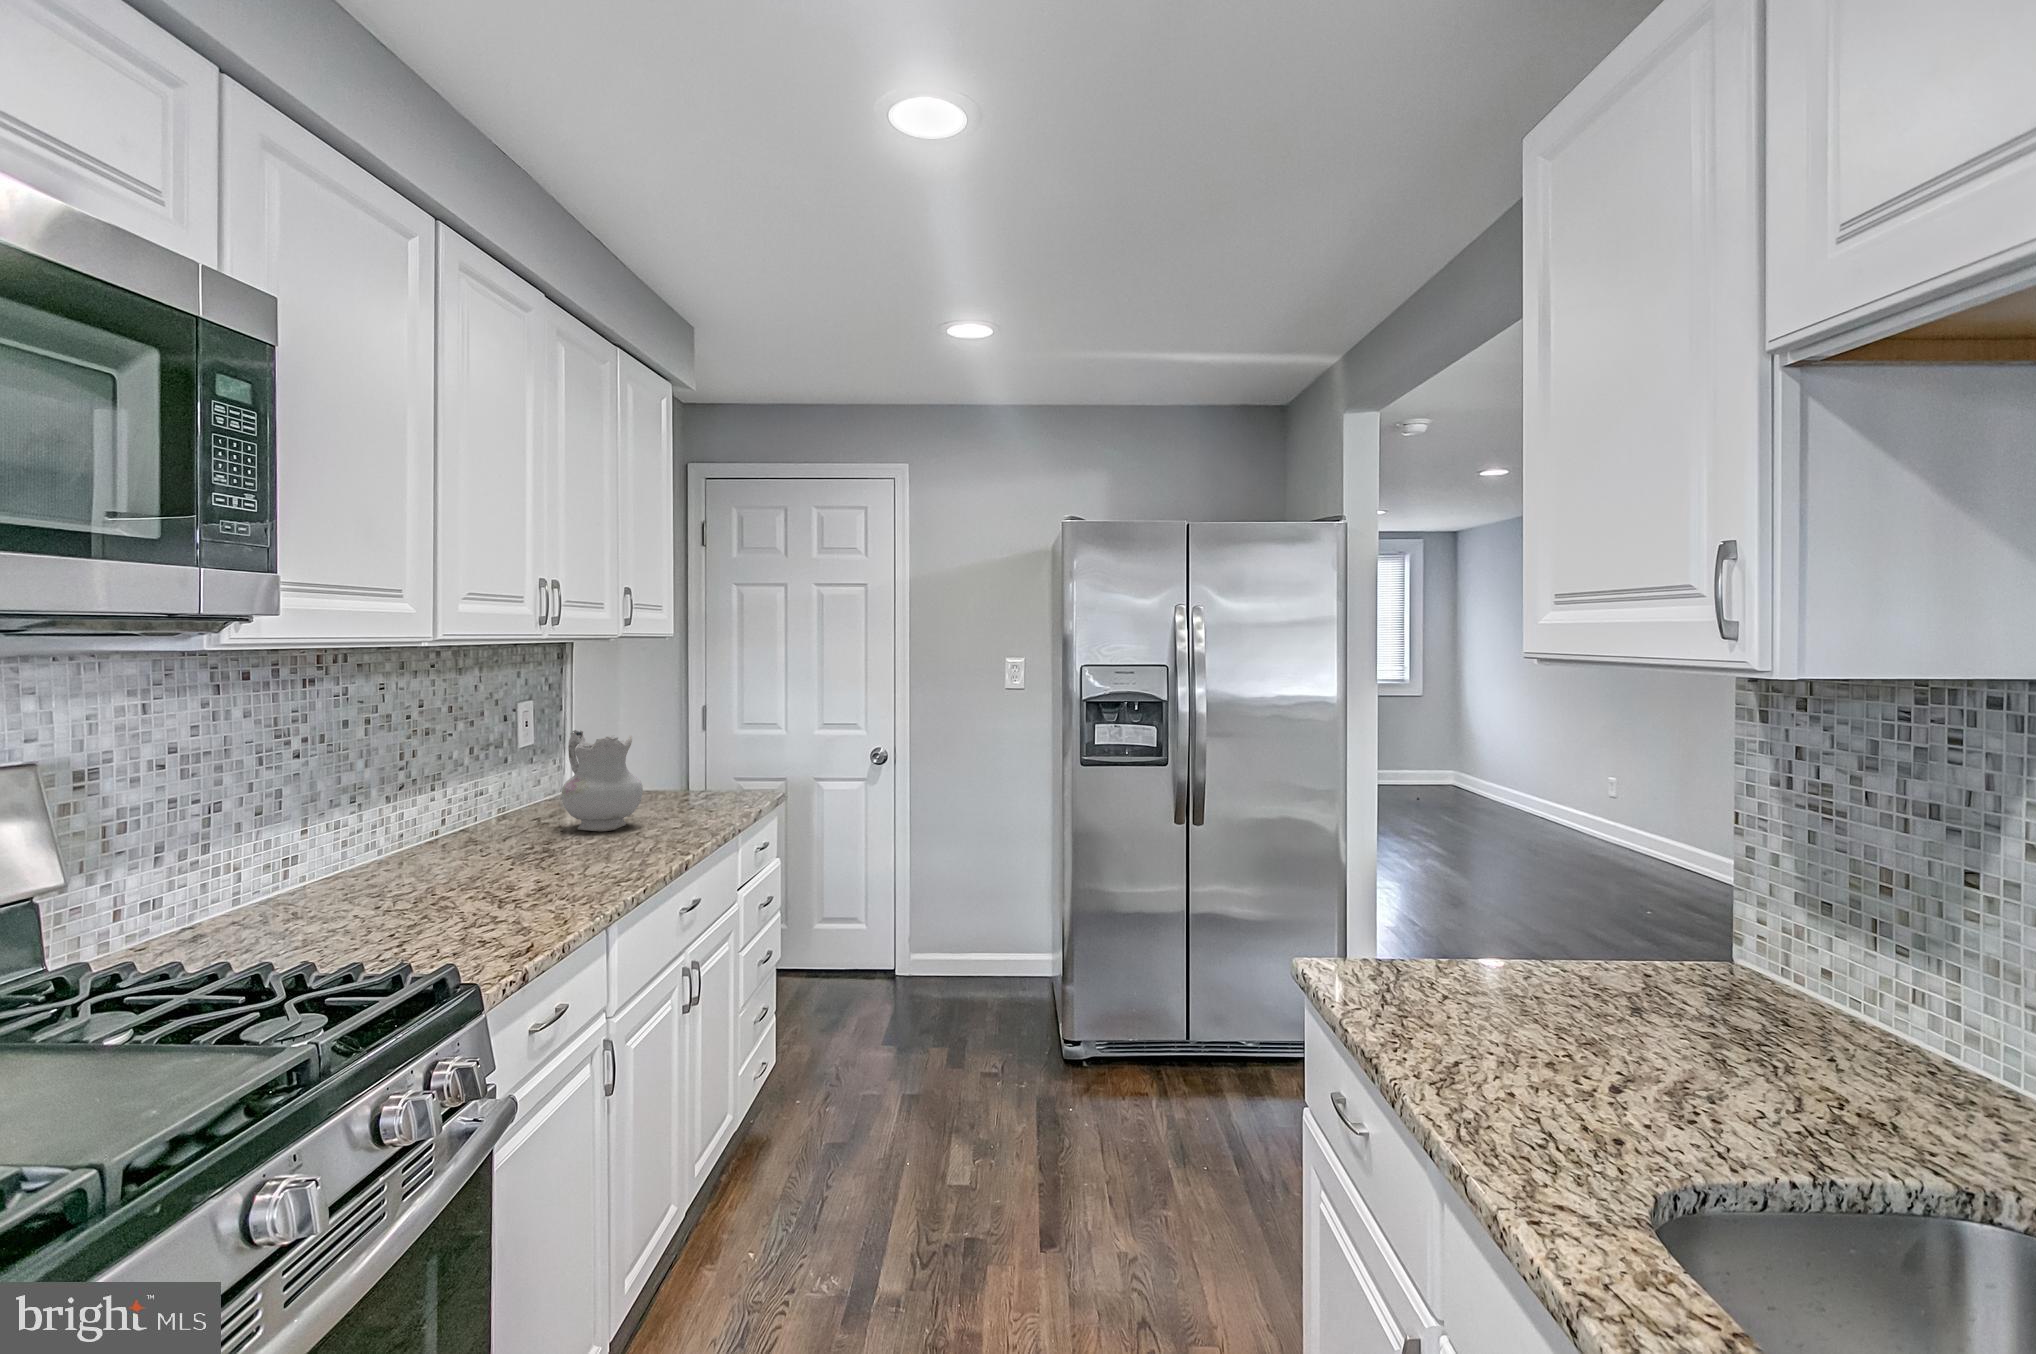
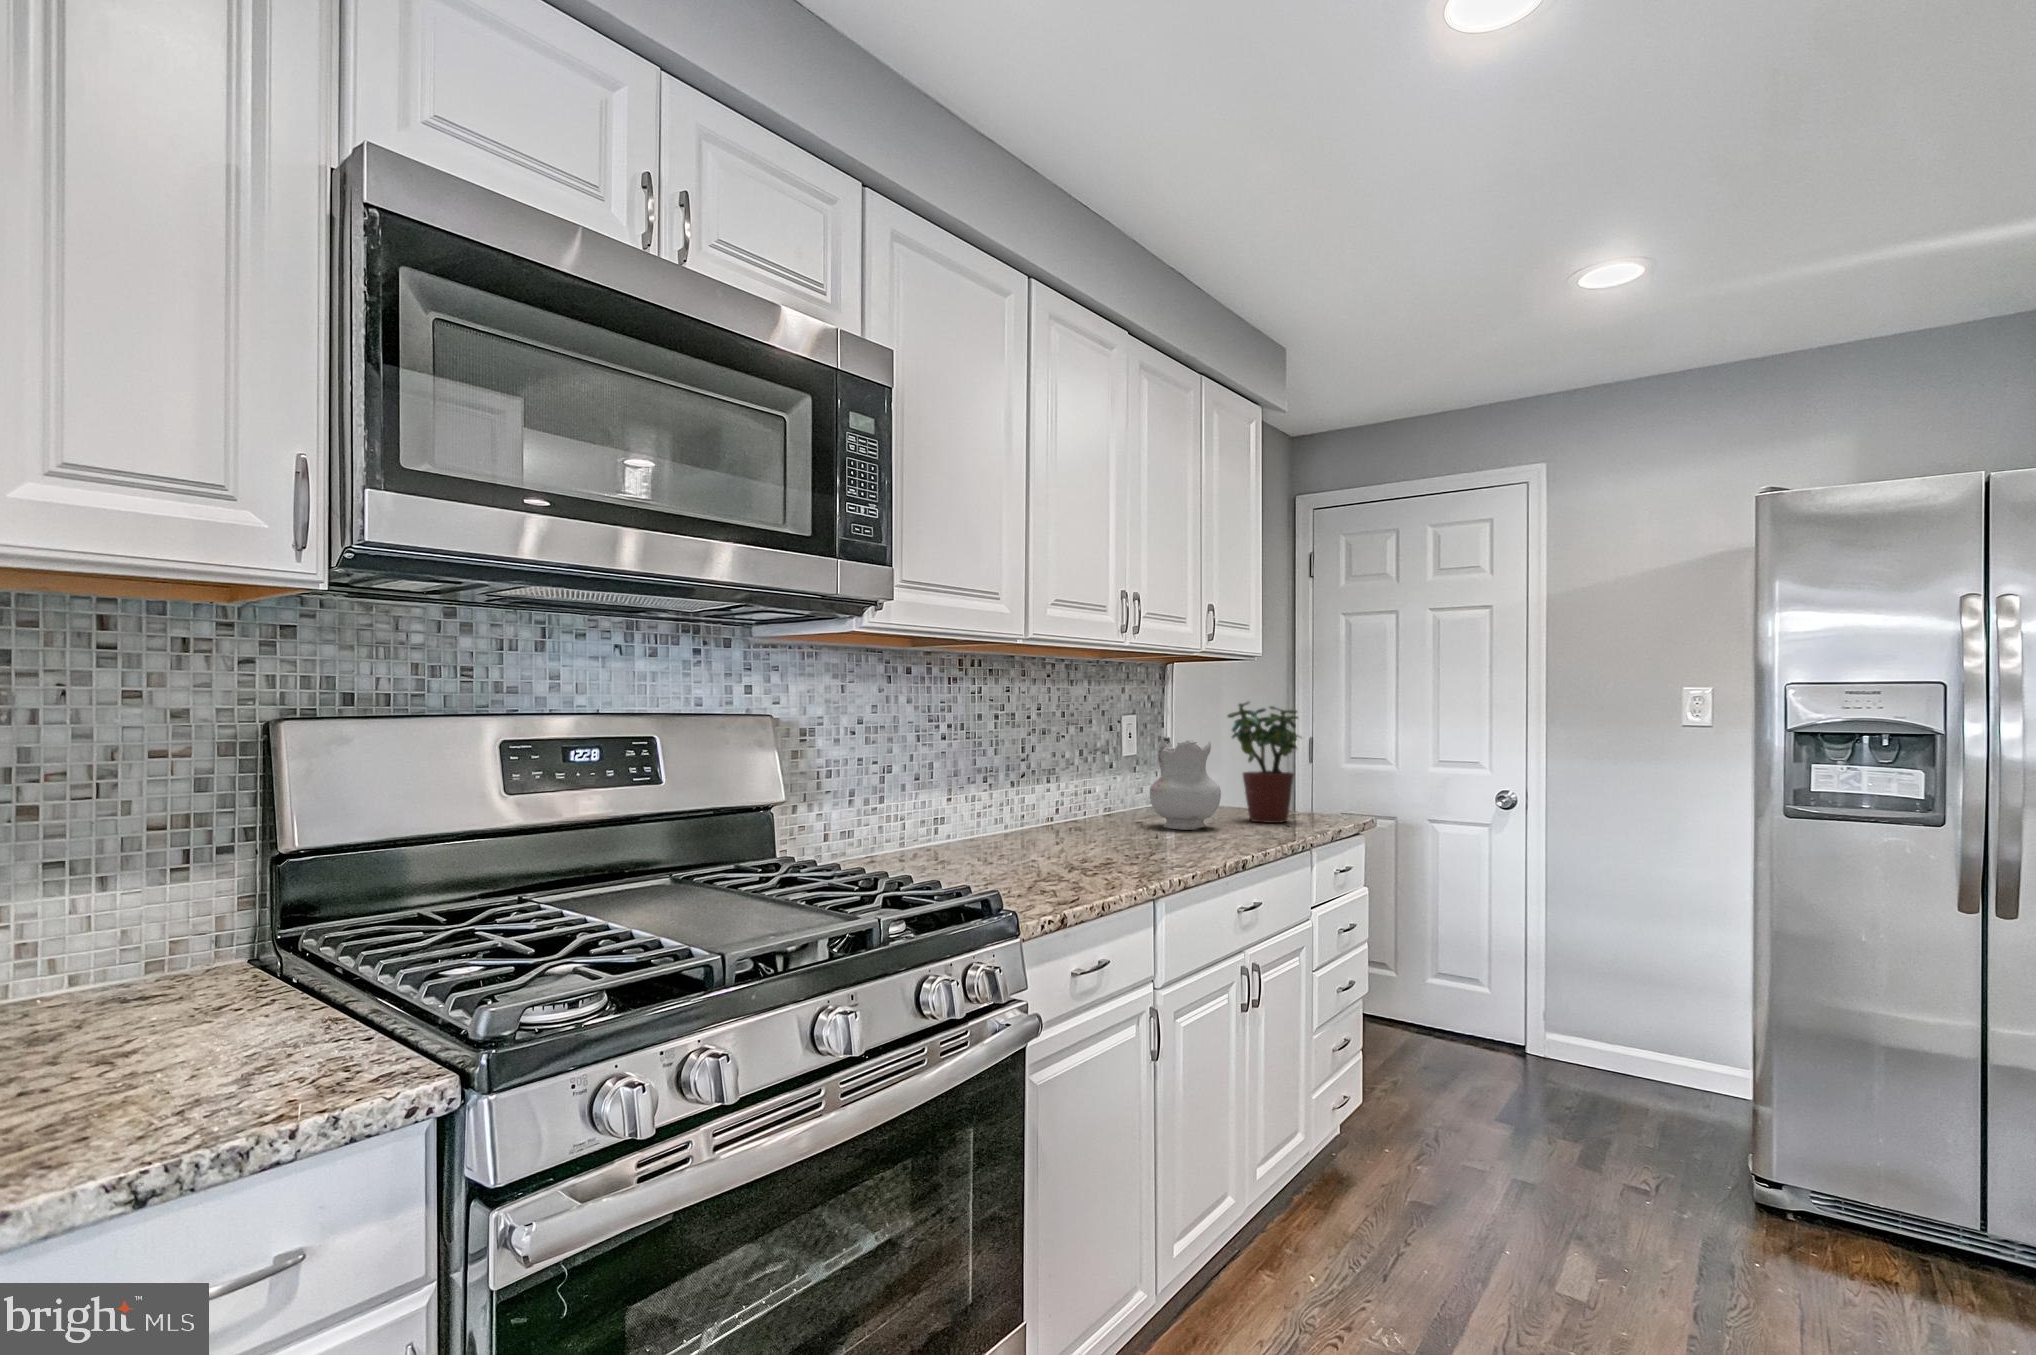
potted plant: none [643,688,722,811] -> present [1228,701,1301,823]

